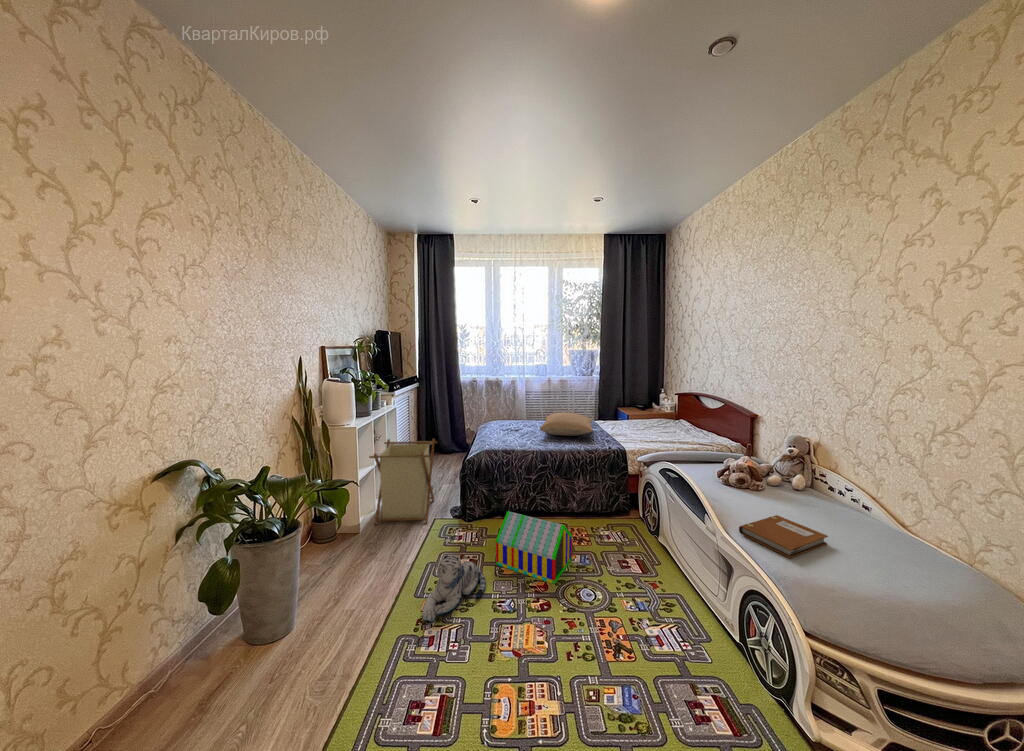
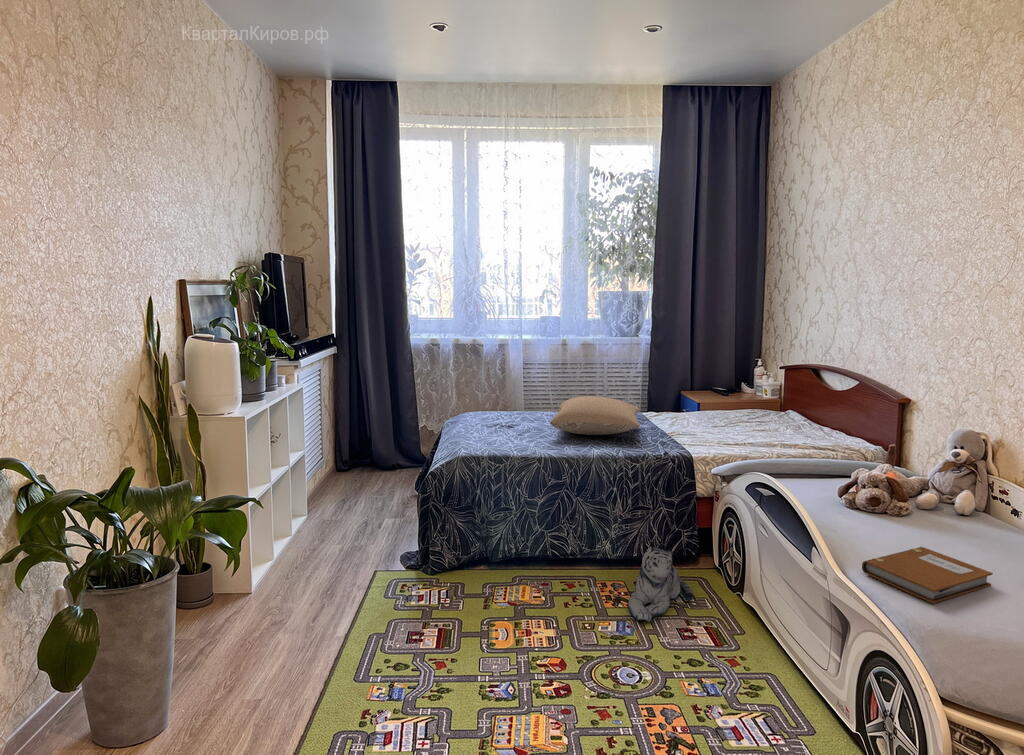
laundry basket: present [369,439,437,525] -> none [265,439,376,580]
toy house: present [496,511,572,584] -> none [482,551,604,661]
plush toy: present [422,555,486,622] -> present [628,547,693,622]

